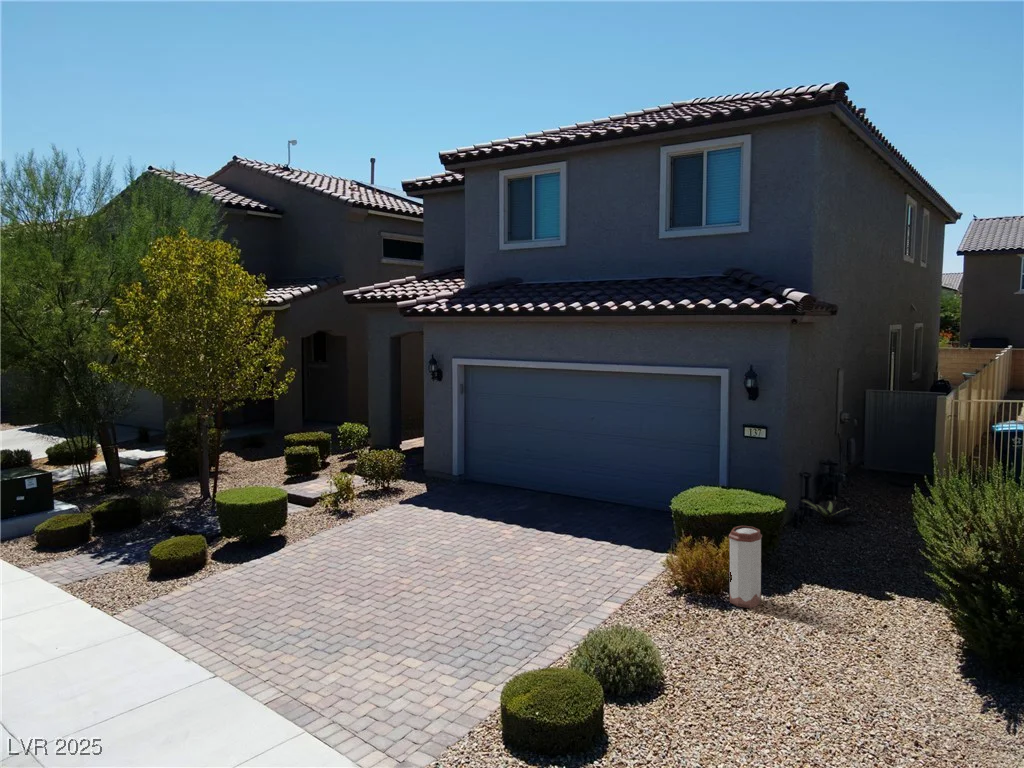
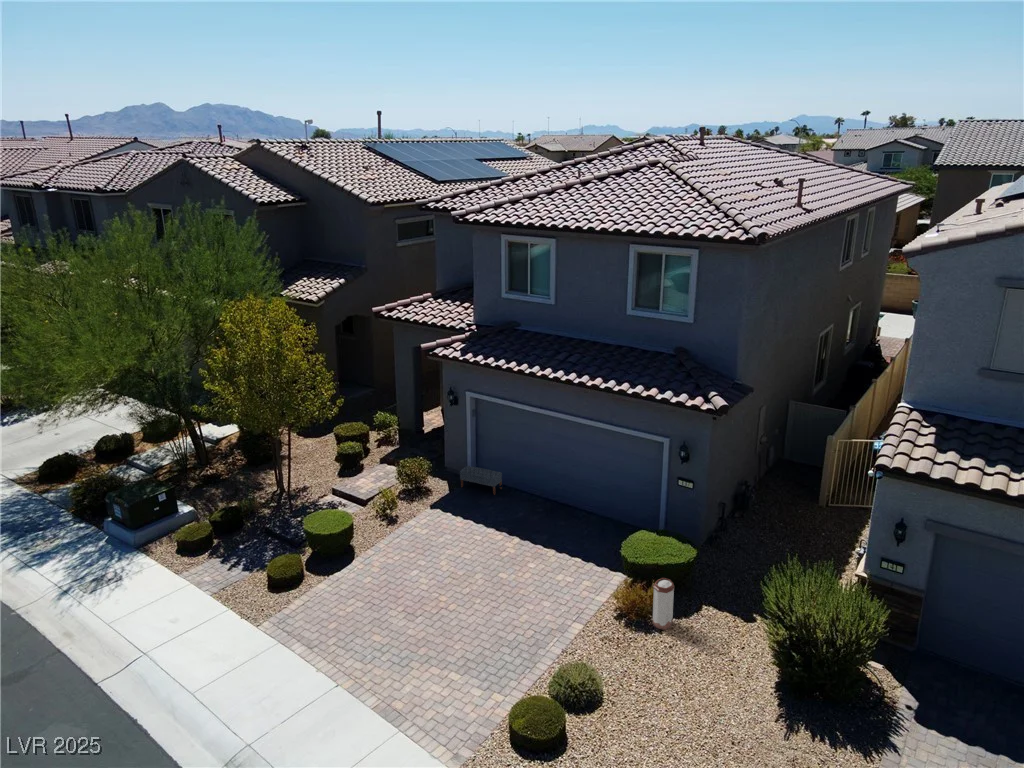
bench: none [441,462,498,494] -> present [459,466,502,495]
potted plant: present [801,499,850,523] -> none [717,520,751,540]

